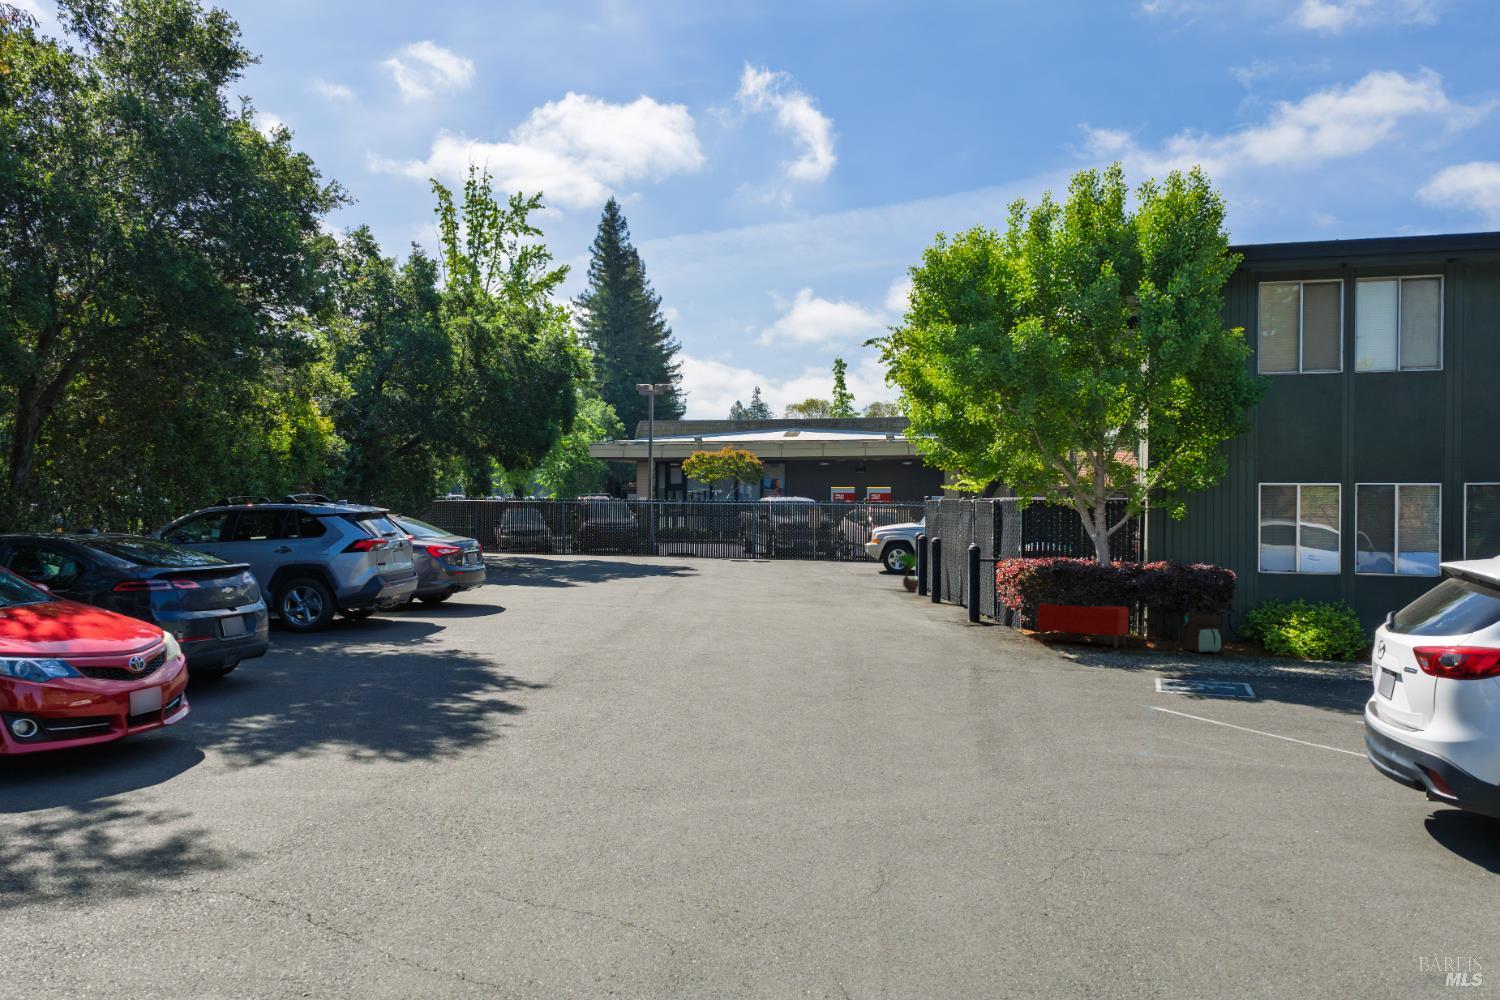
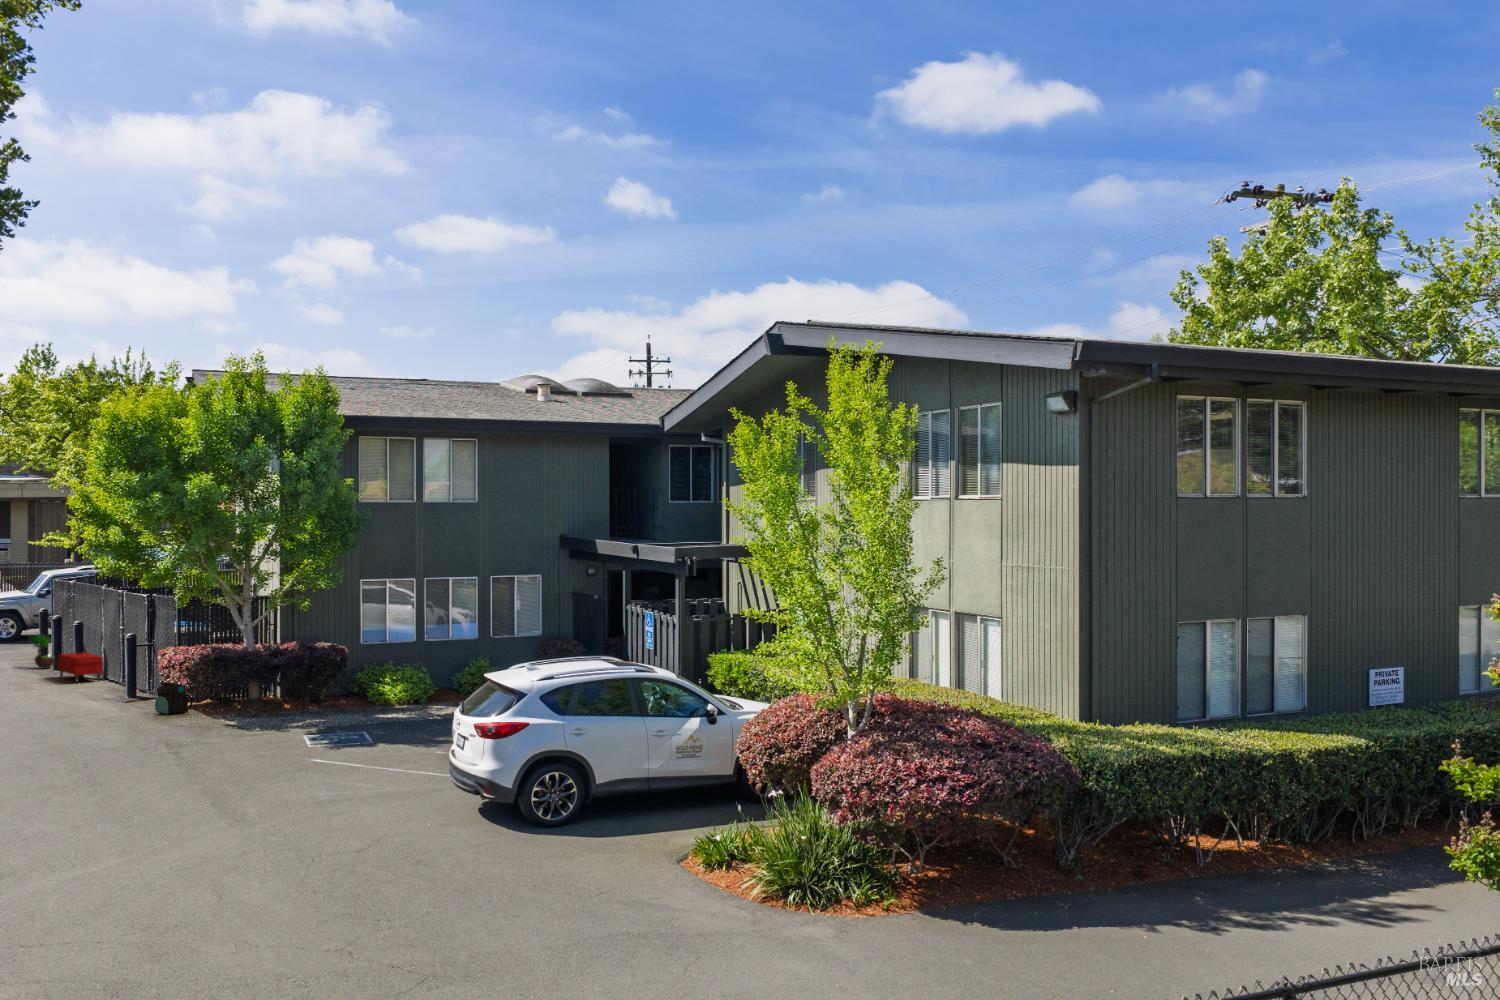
bench: present [1038,603,1129,648] -> present [58,652,103,683]
backpack: present [1180,611,1221,653] -> present [155,683,192,715]

